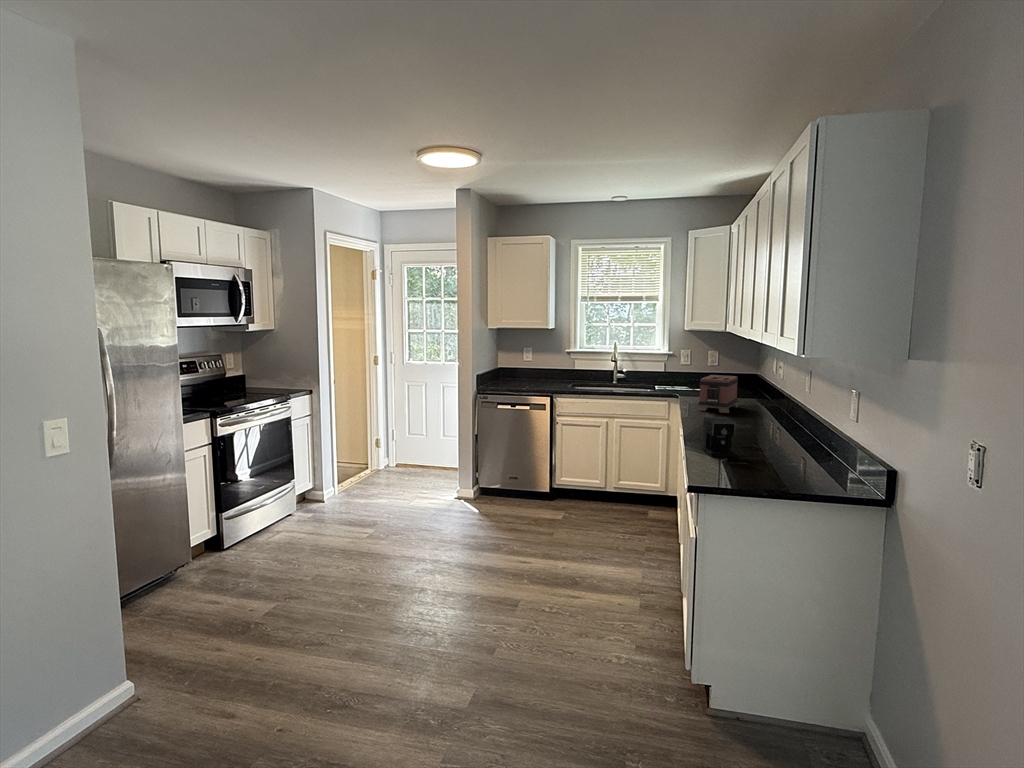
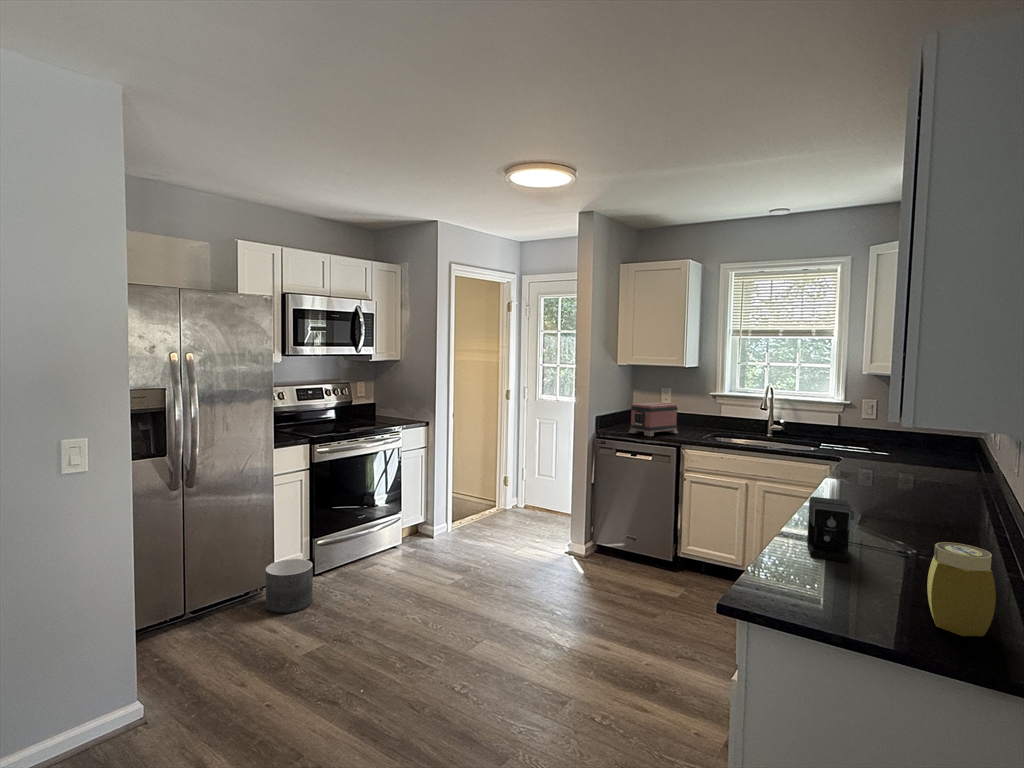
toaster: present [698,375,738,413] -> present [629,402,678,436]
jar: none [795,432,834,485] -> present [927,542,996,636]
planter: none [187,534,239,588] -> present [266,559,313,613]

